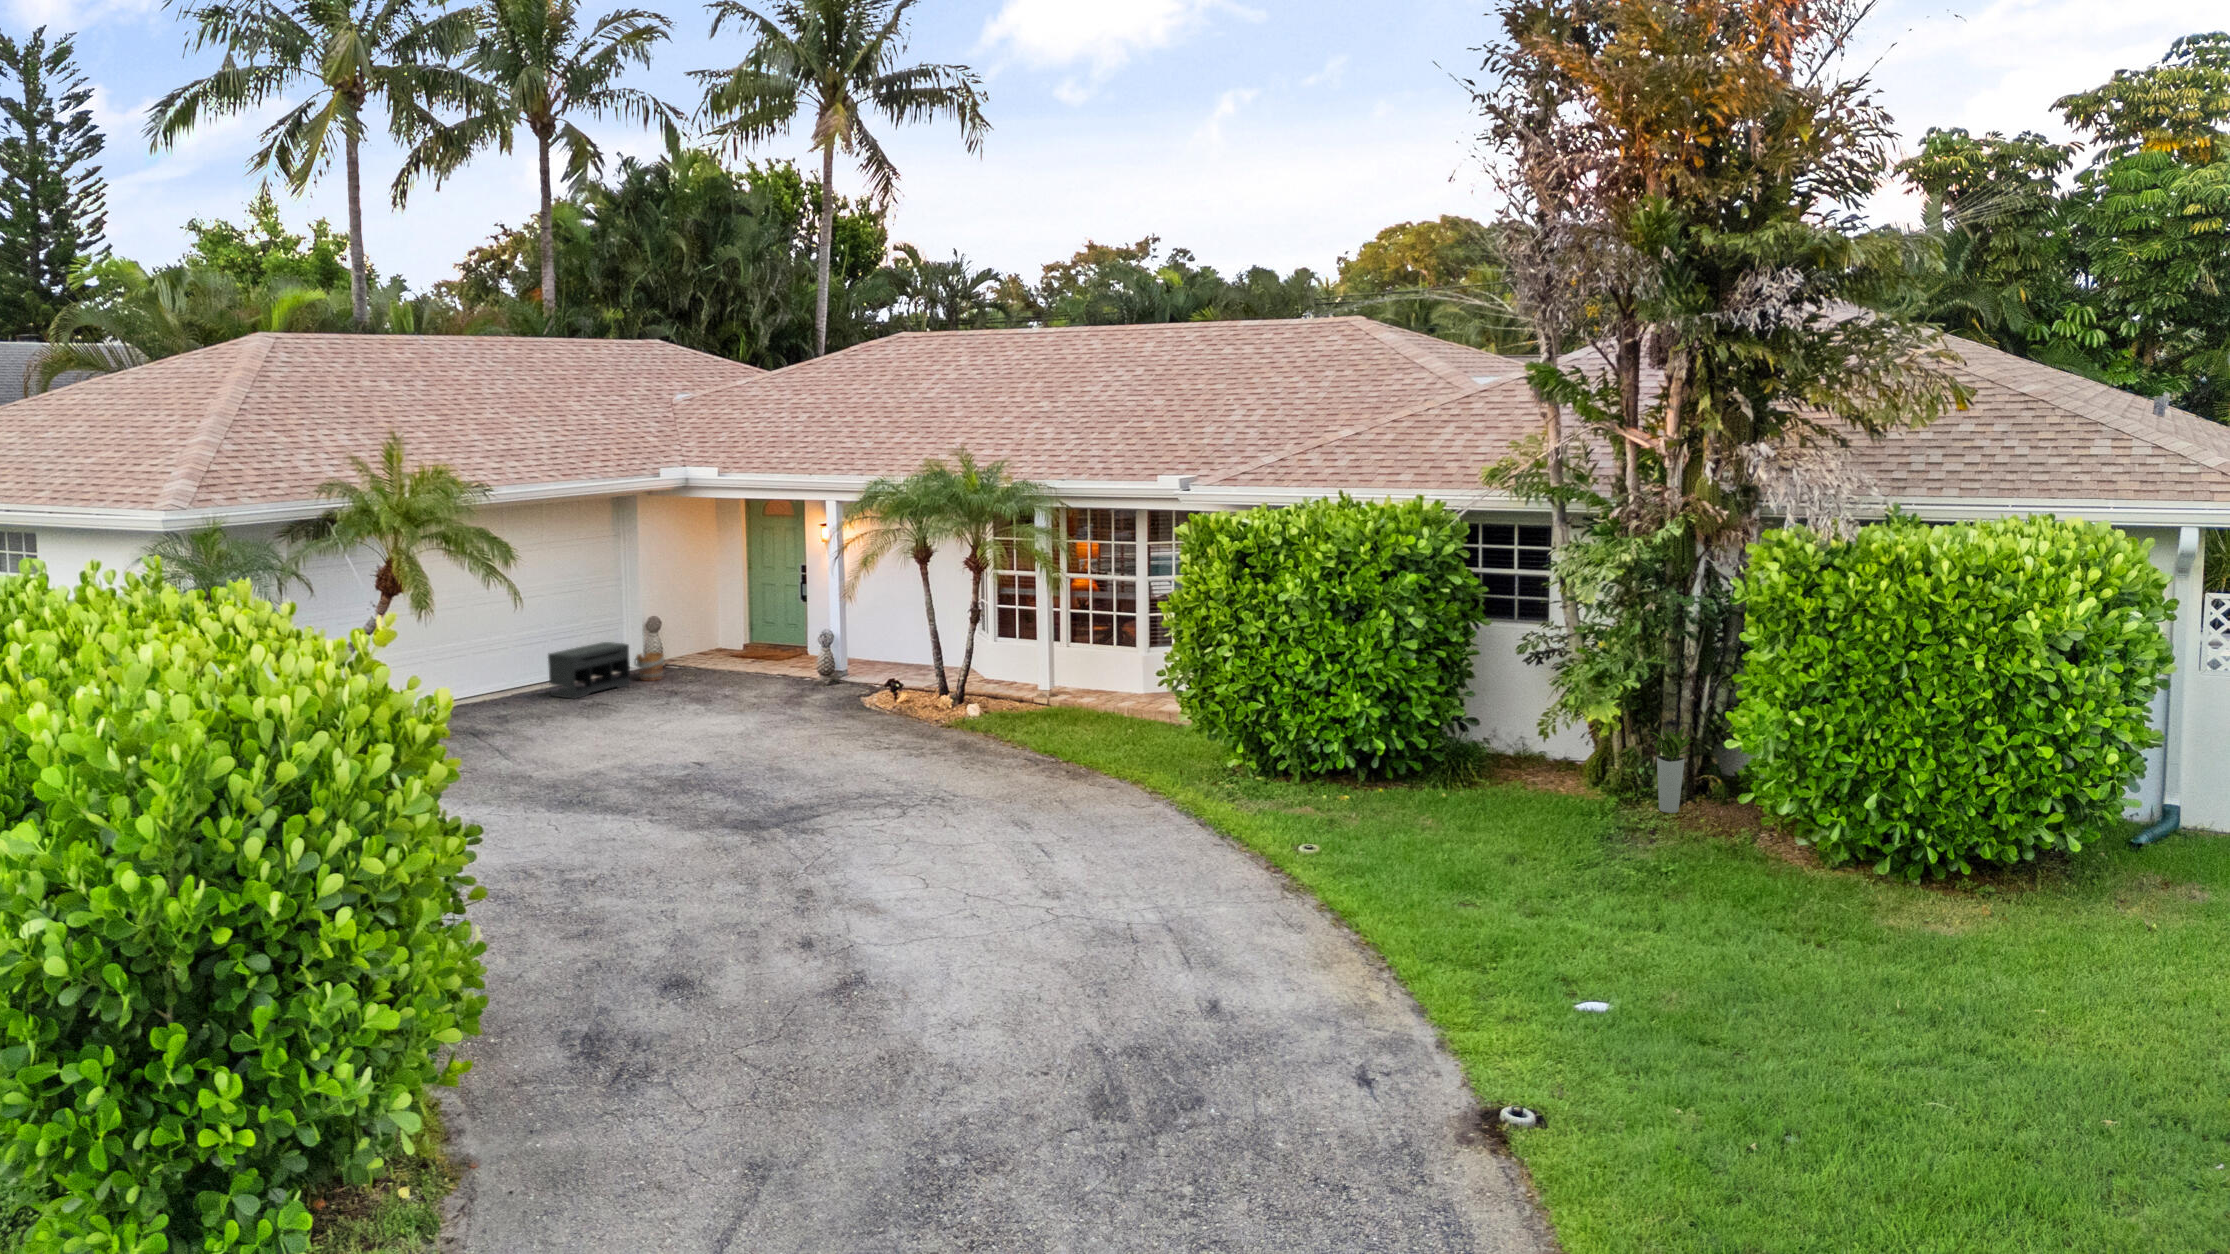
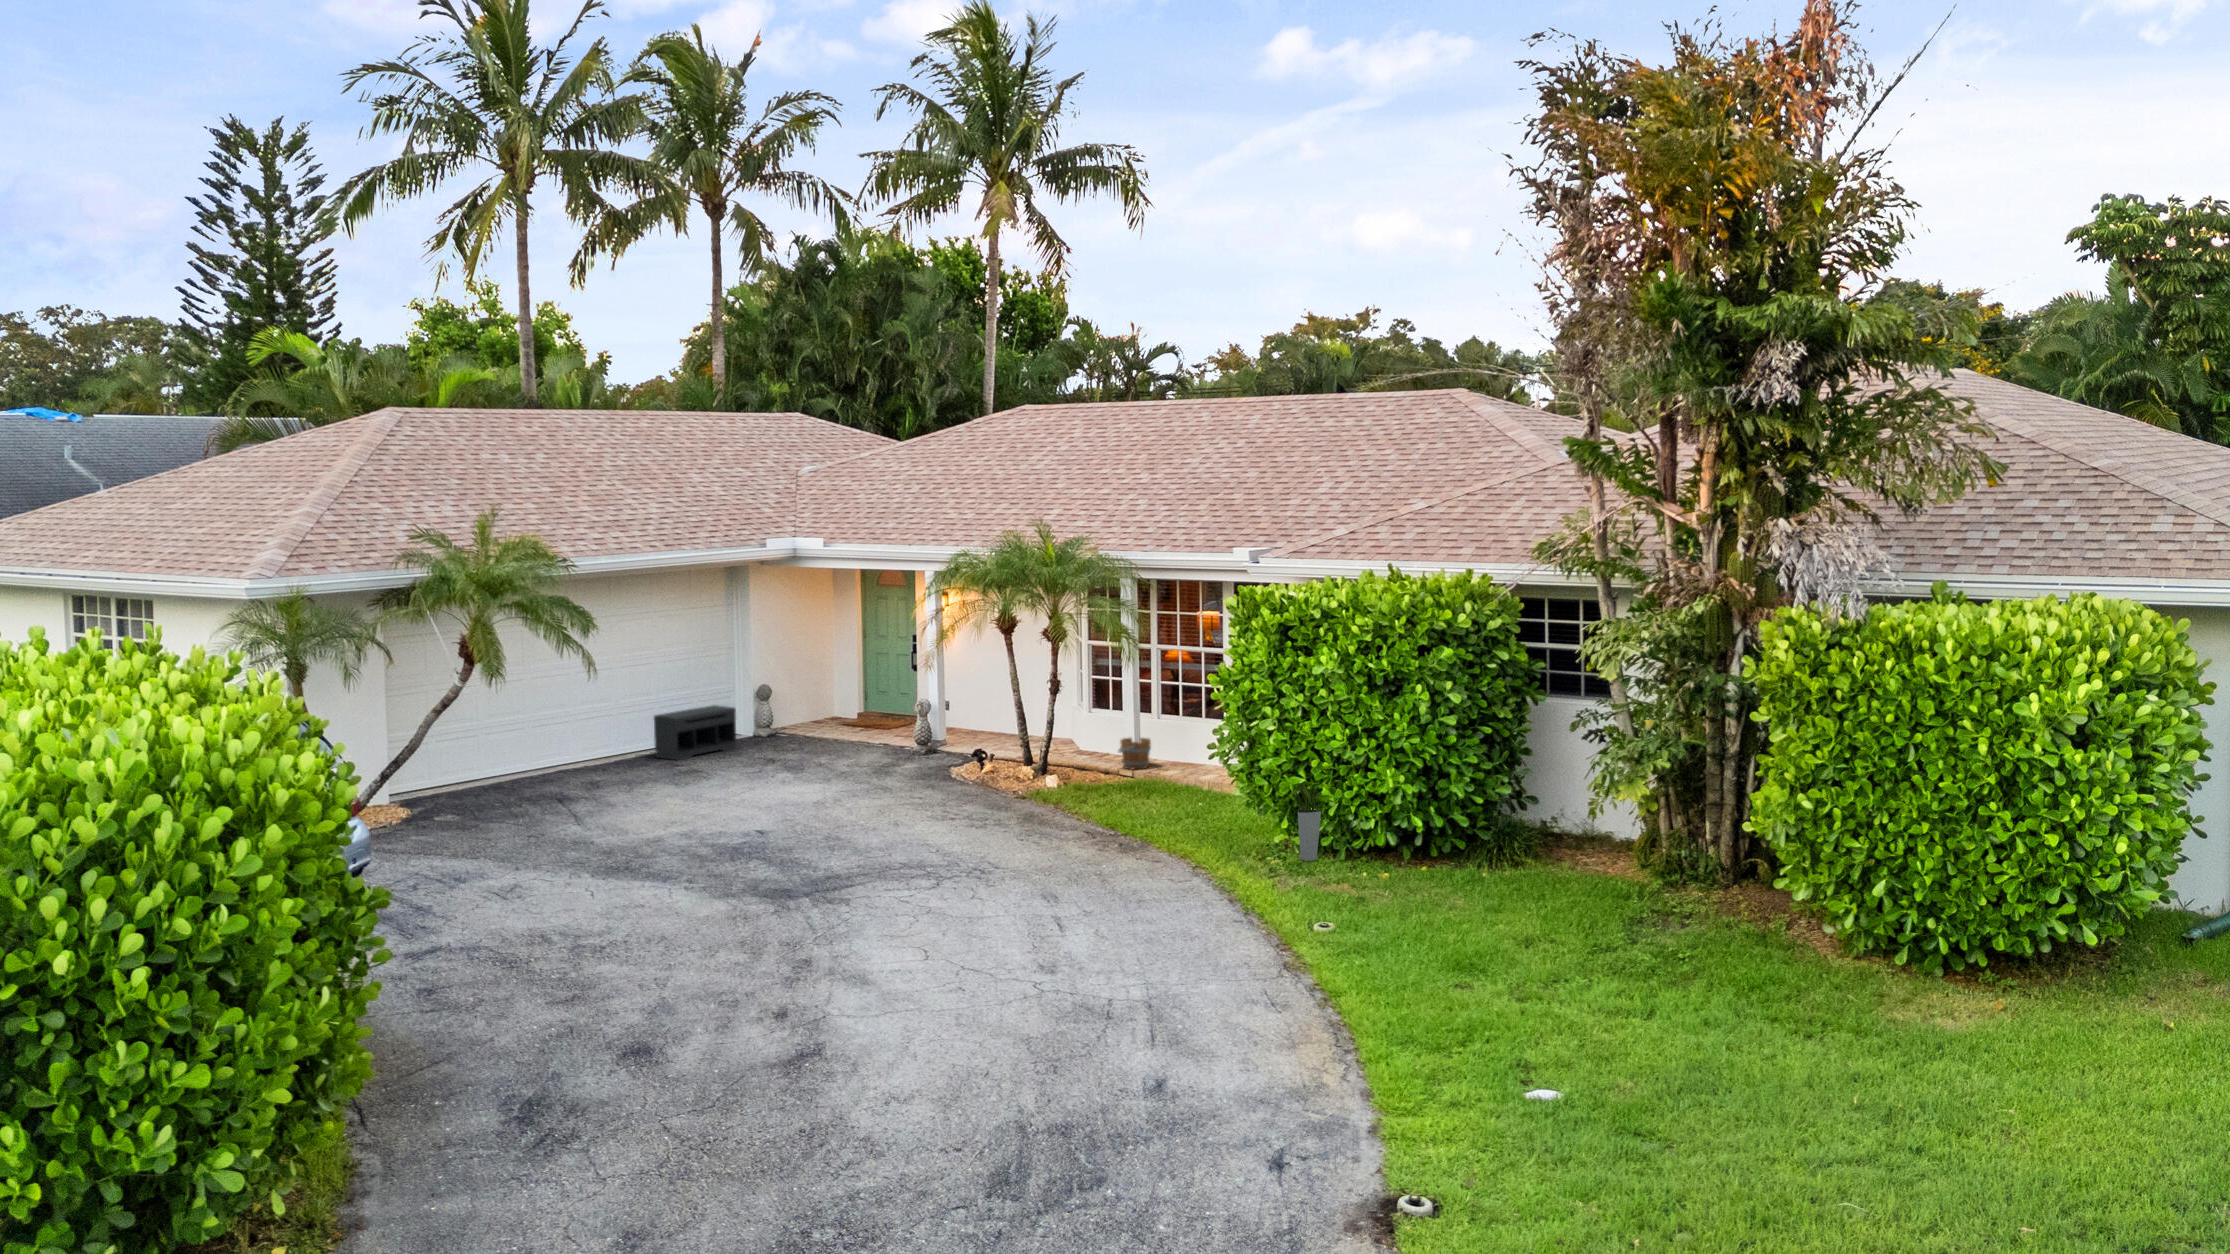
bucket: present [634,652,664,681] -> present [1119,738,1151,769]
planter: present [1652,728,1691,813] -> present [1291,783,1322,861]

